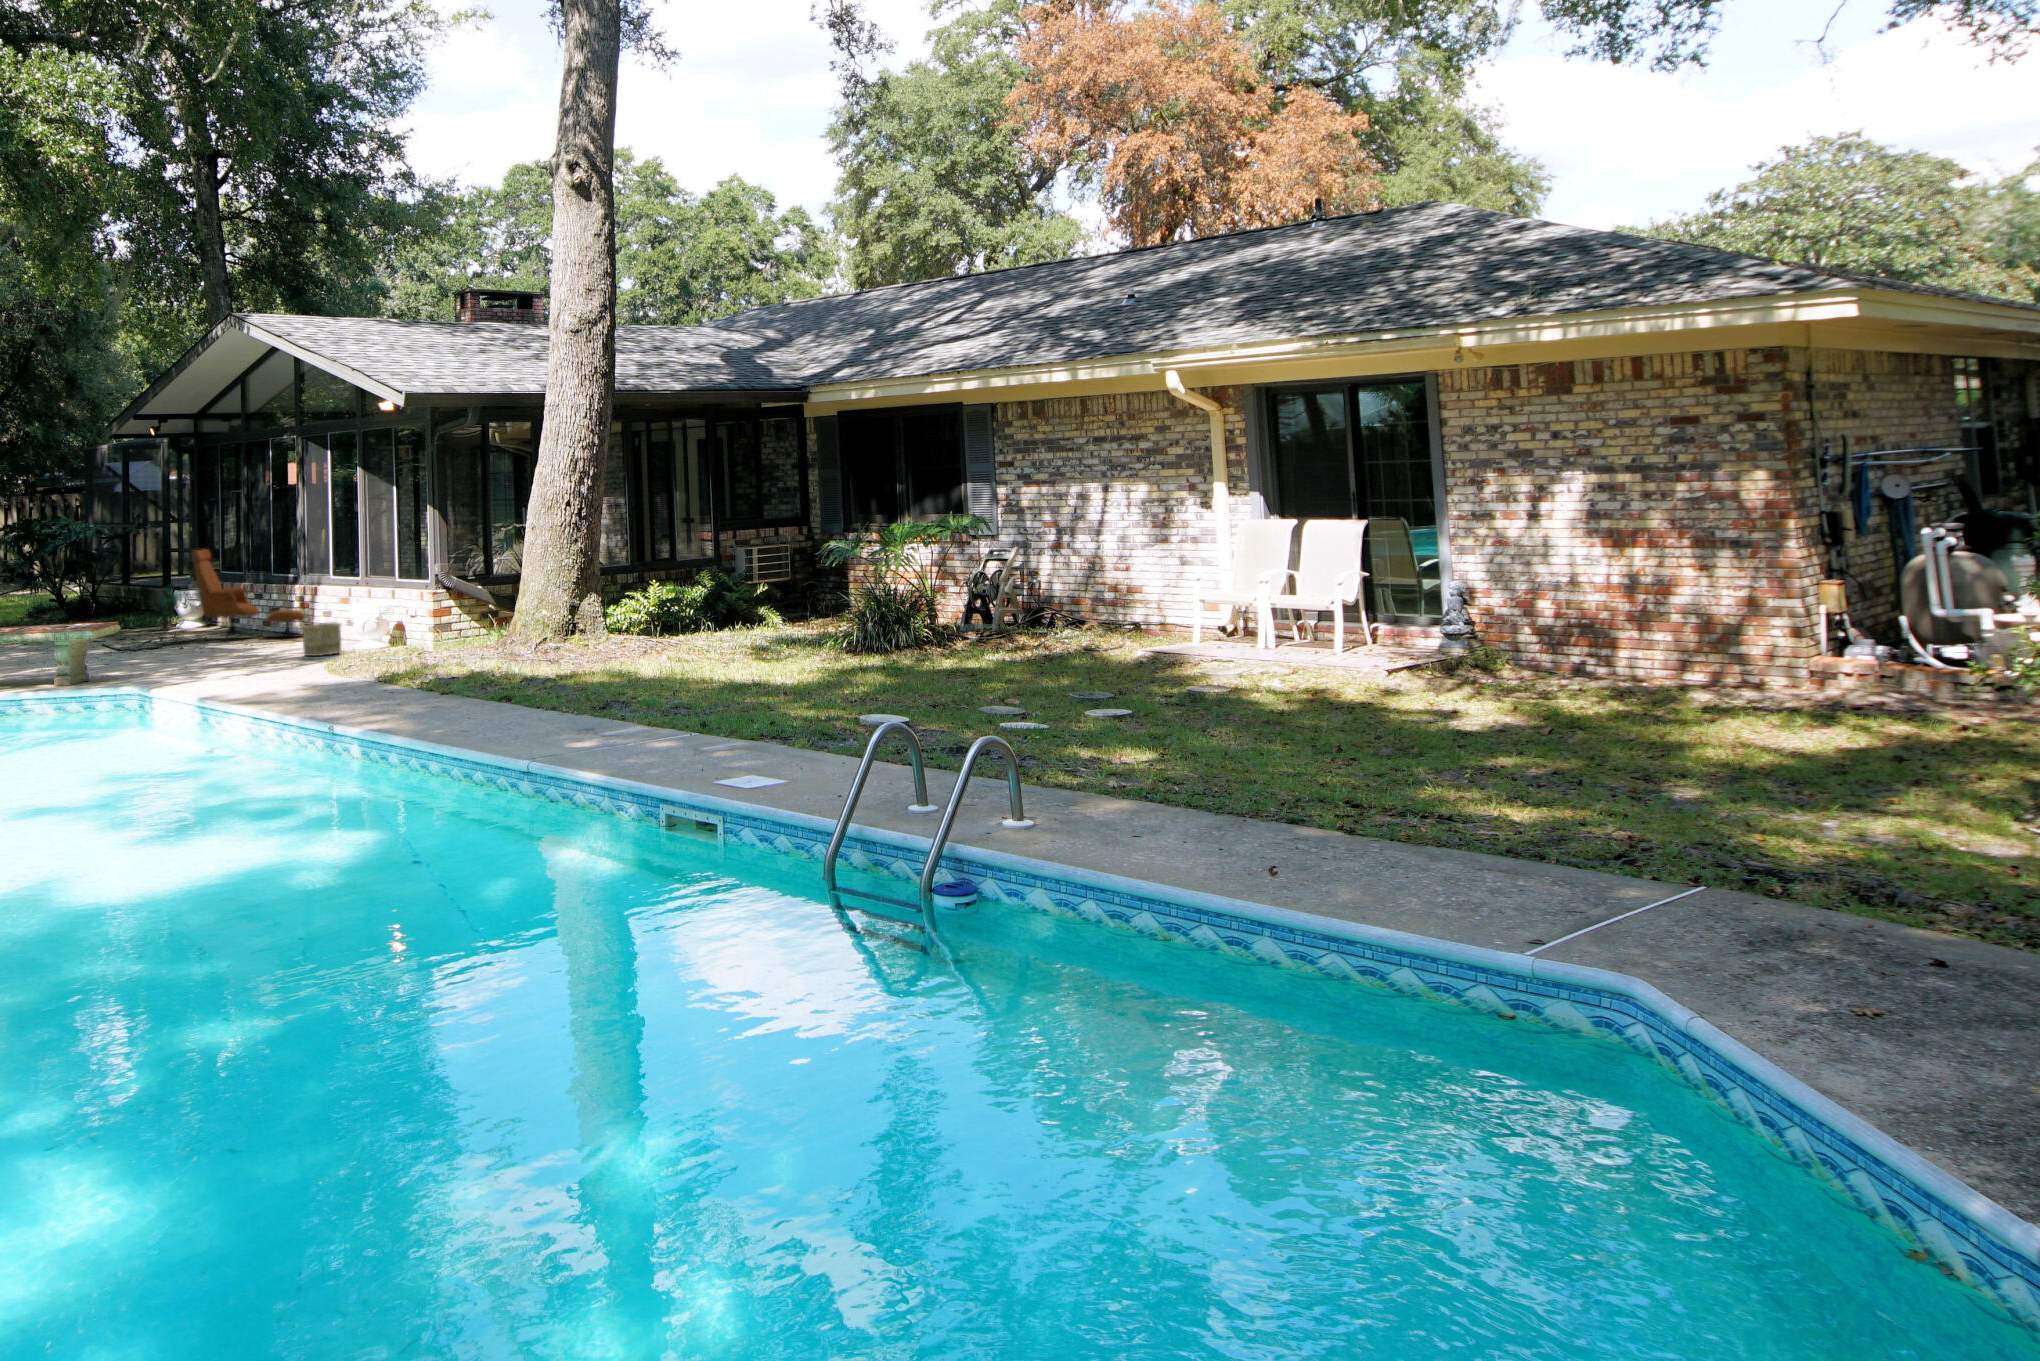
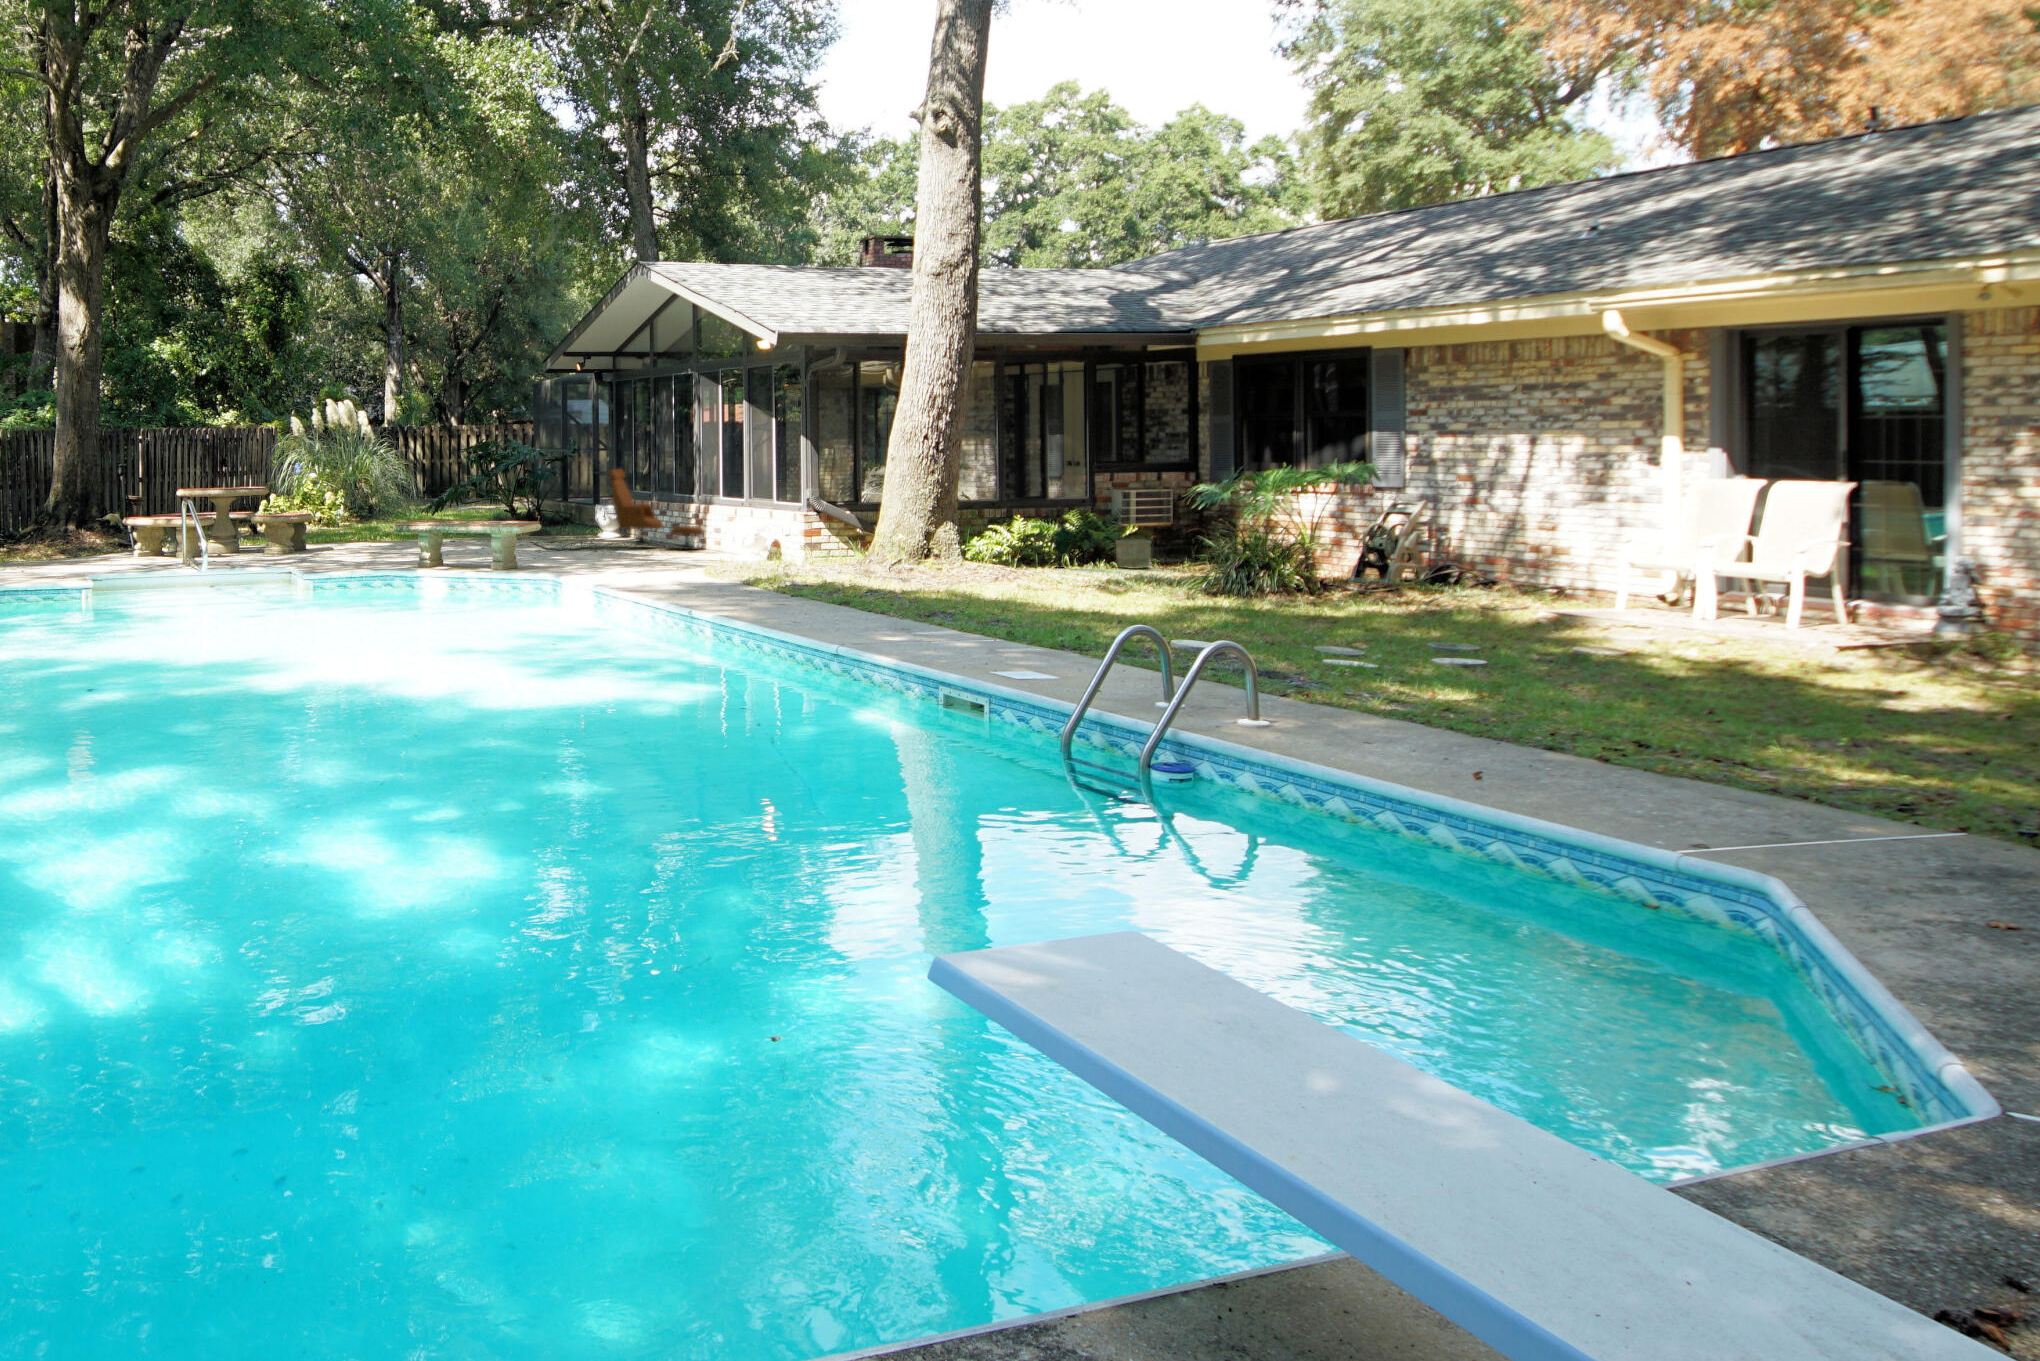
decorative plant: present [153,584,178,631] -> present [1048,518,1074,568]
wooden bucket: present [302,623,341,656] -> present [1116,539,1151,569]

